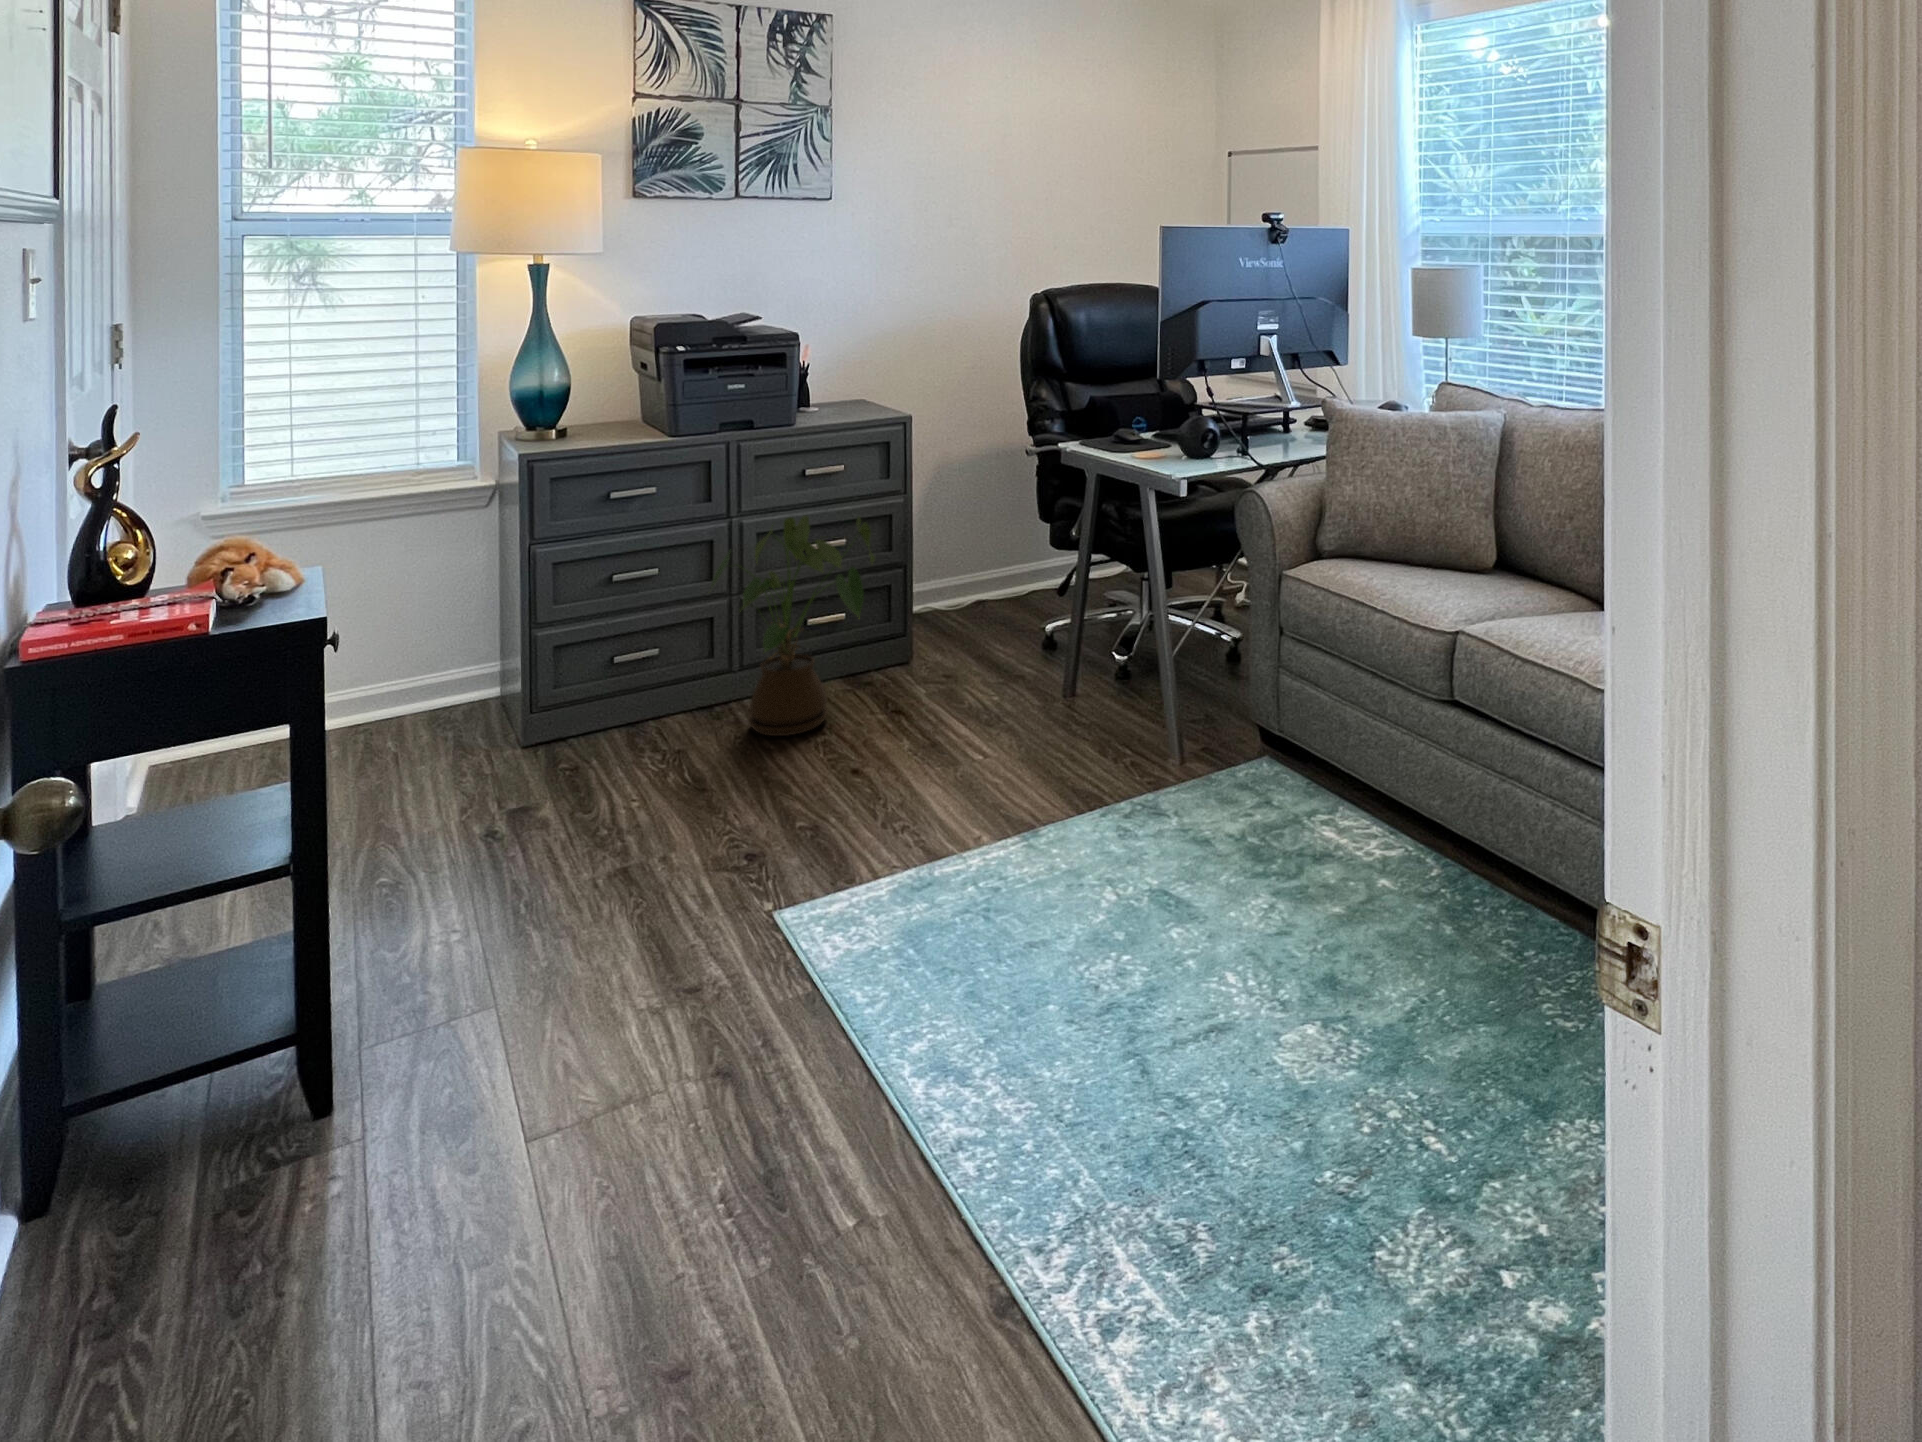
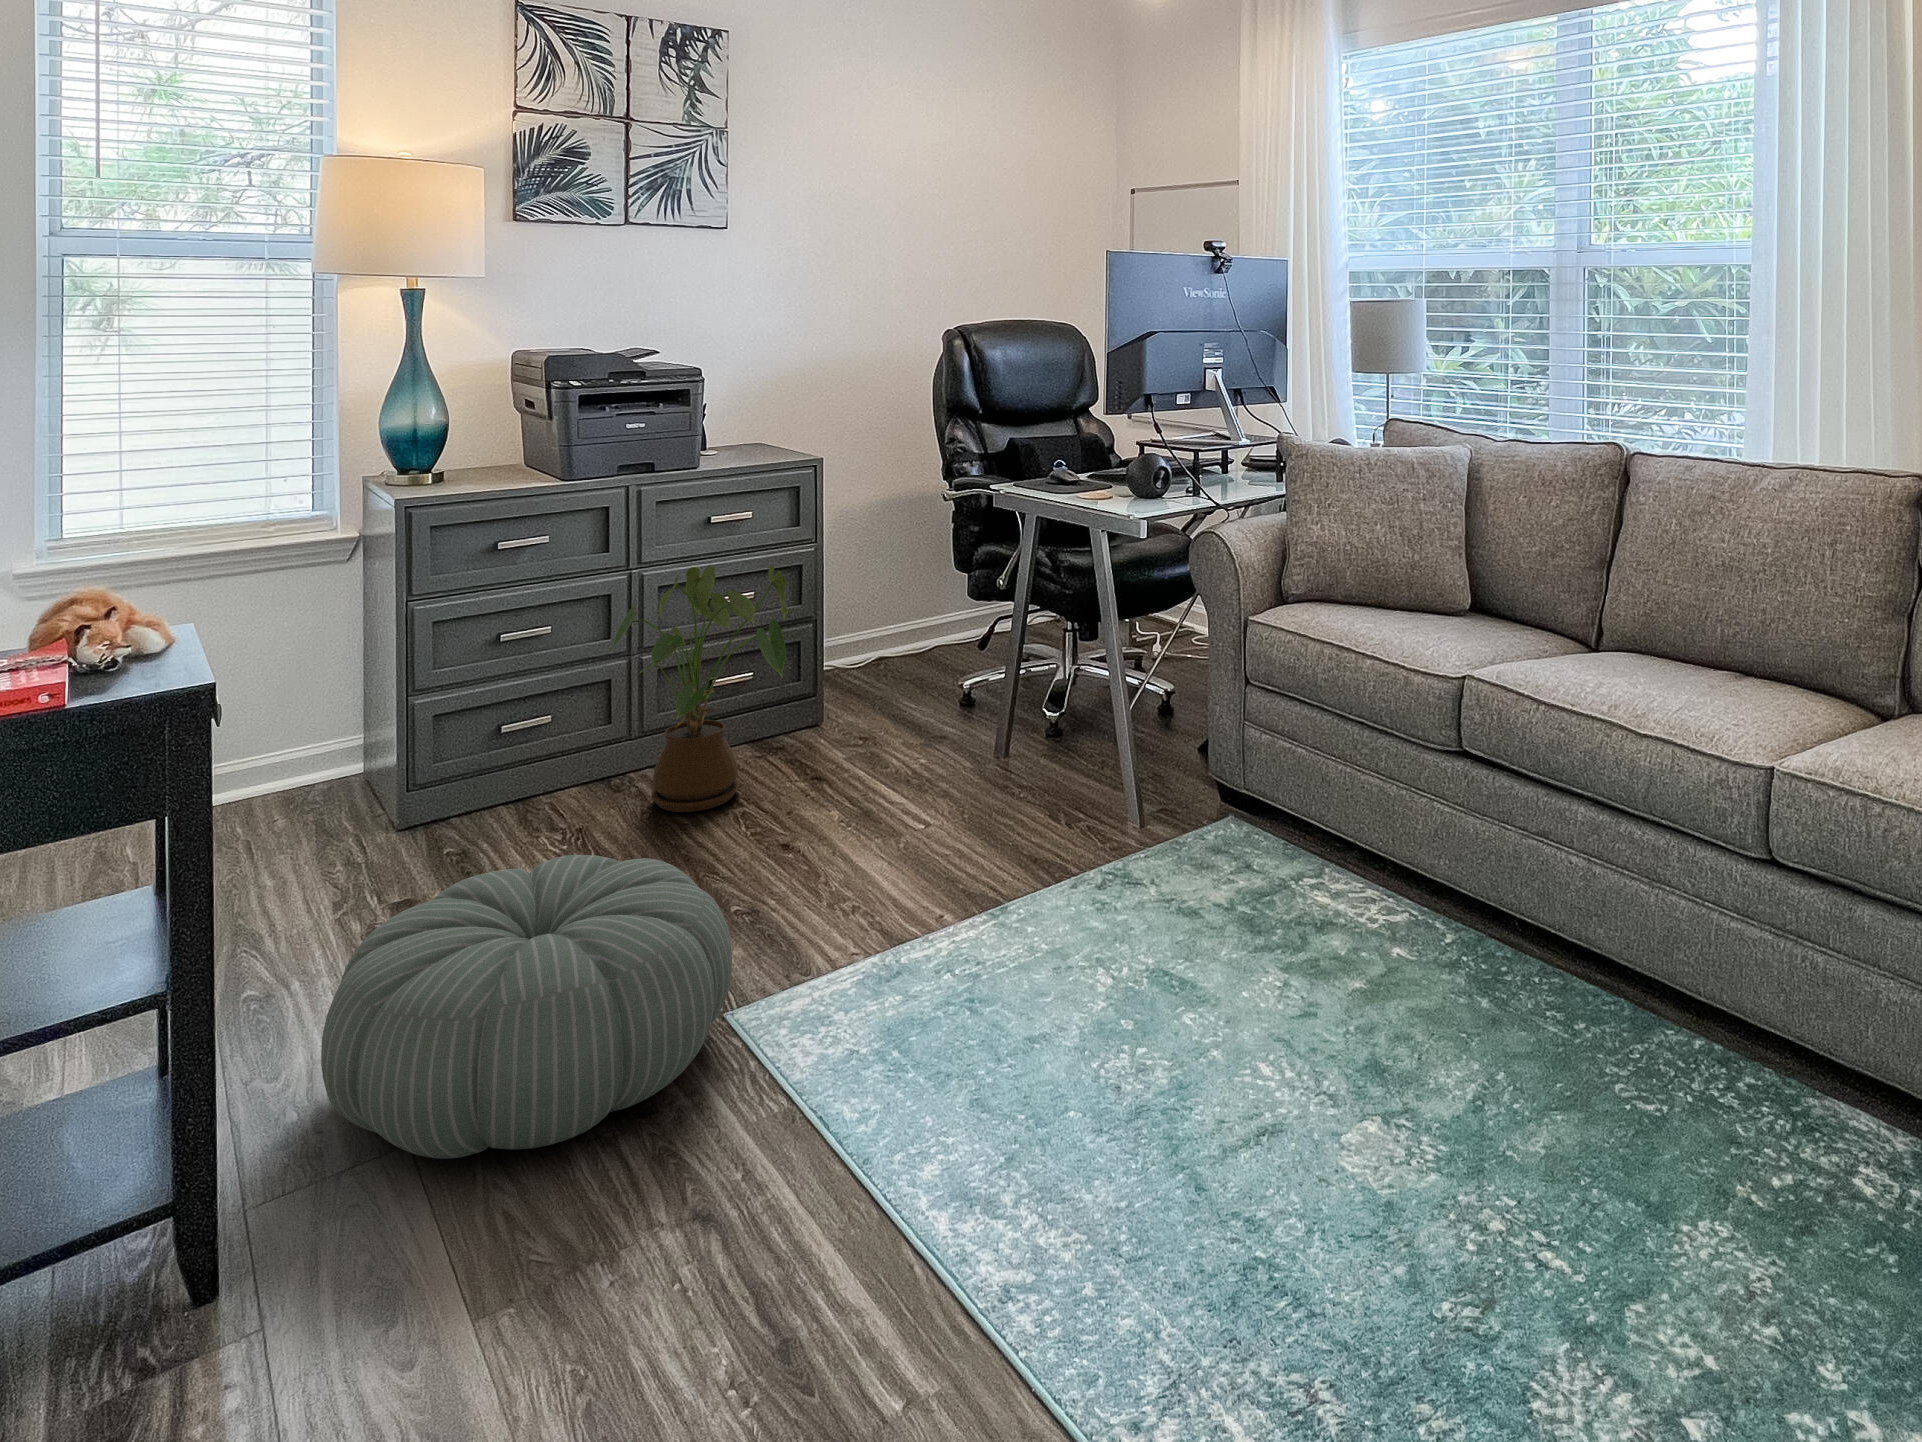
pouf: none [419,770,777,1018] -> present [321,855,732,1159]

